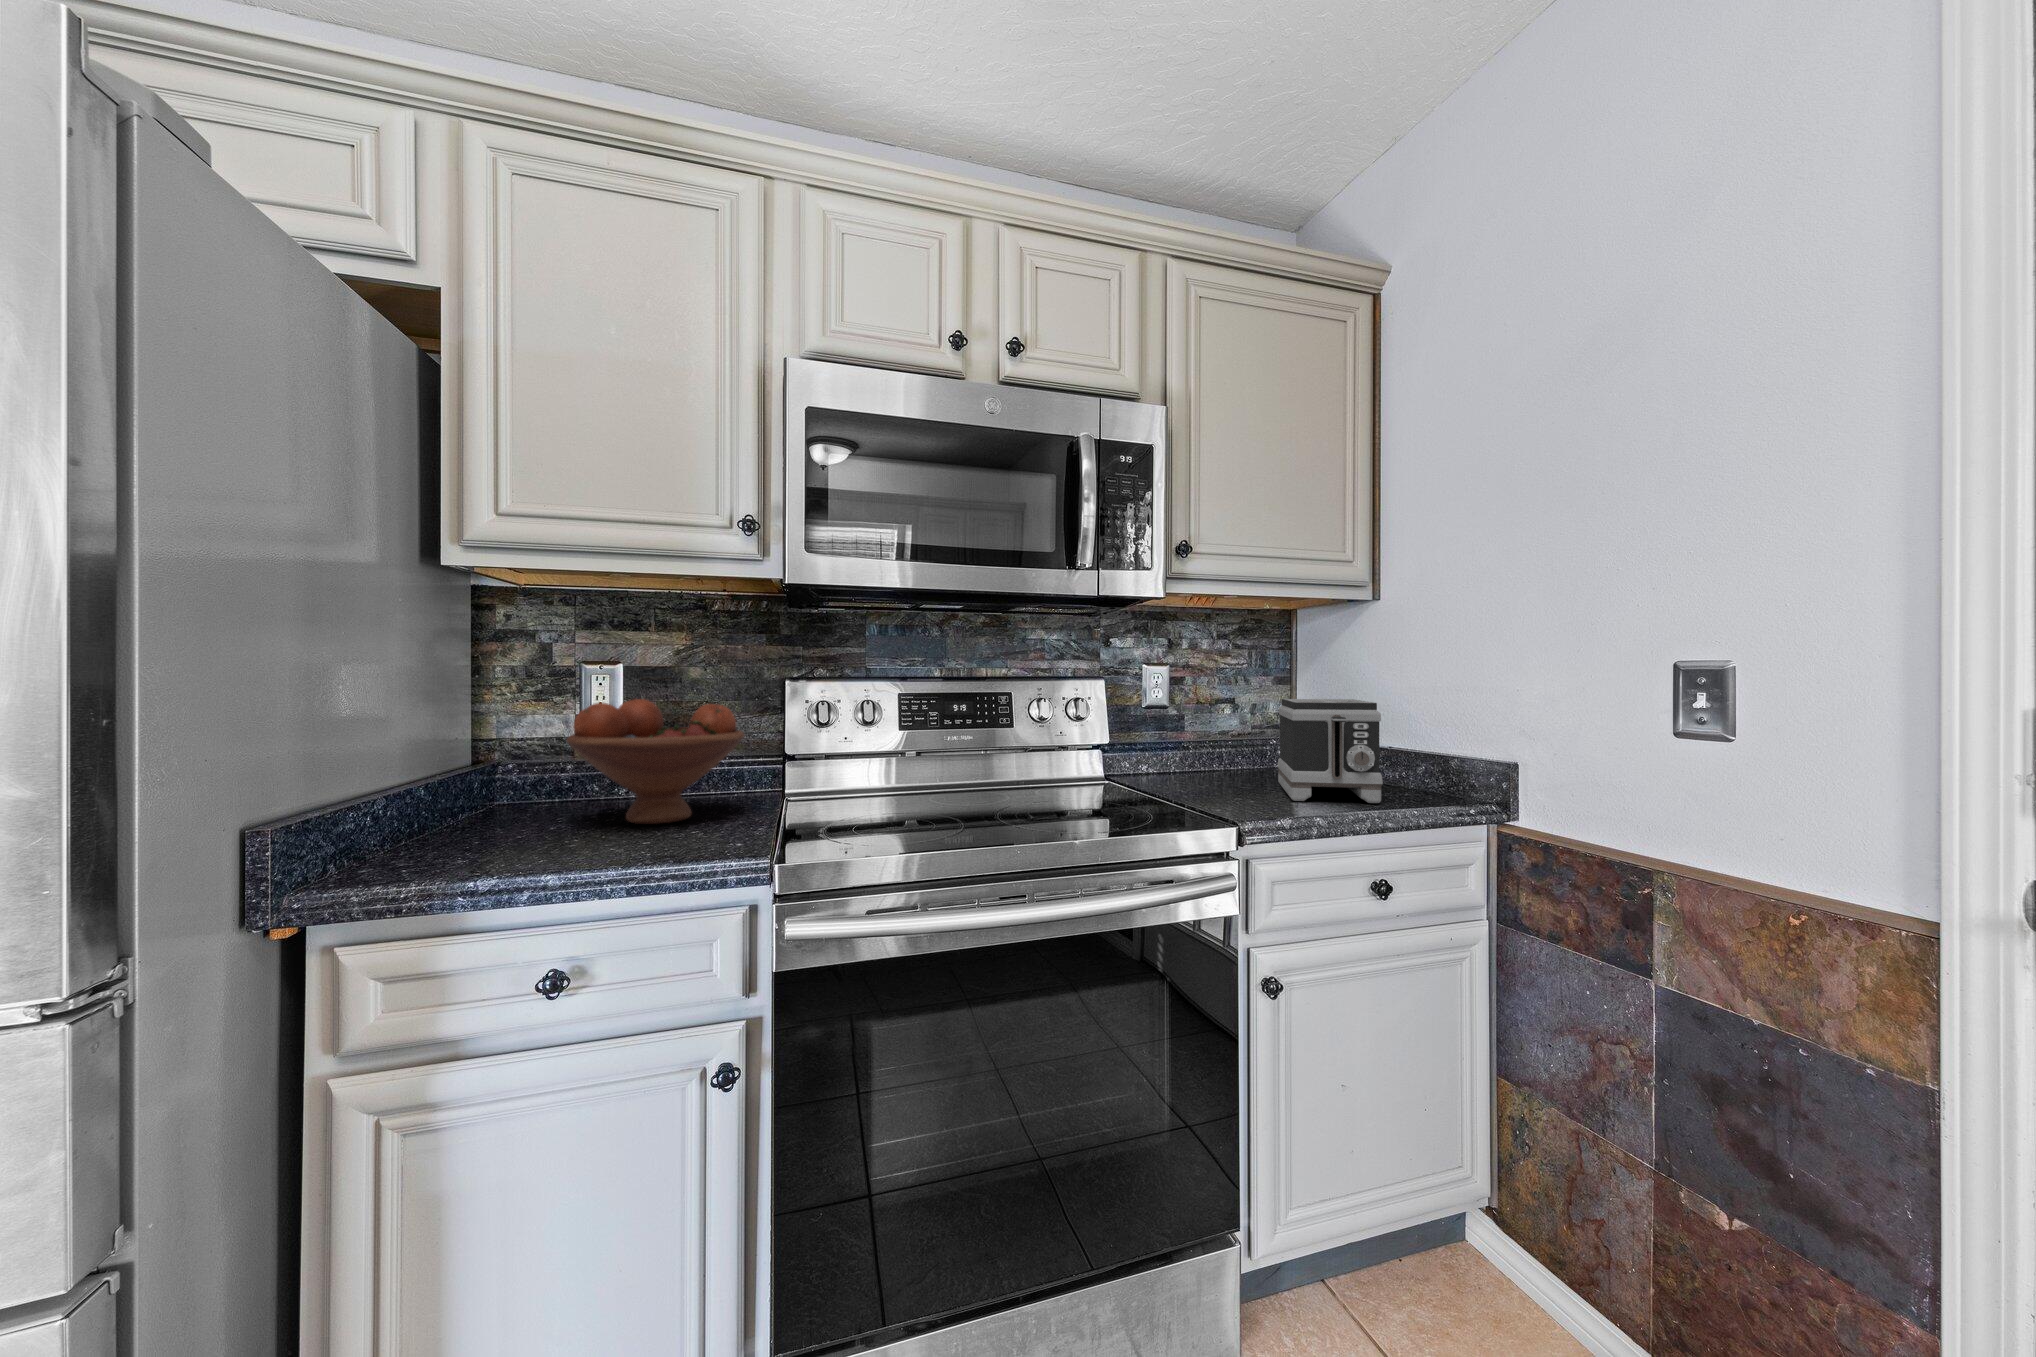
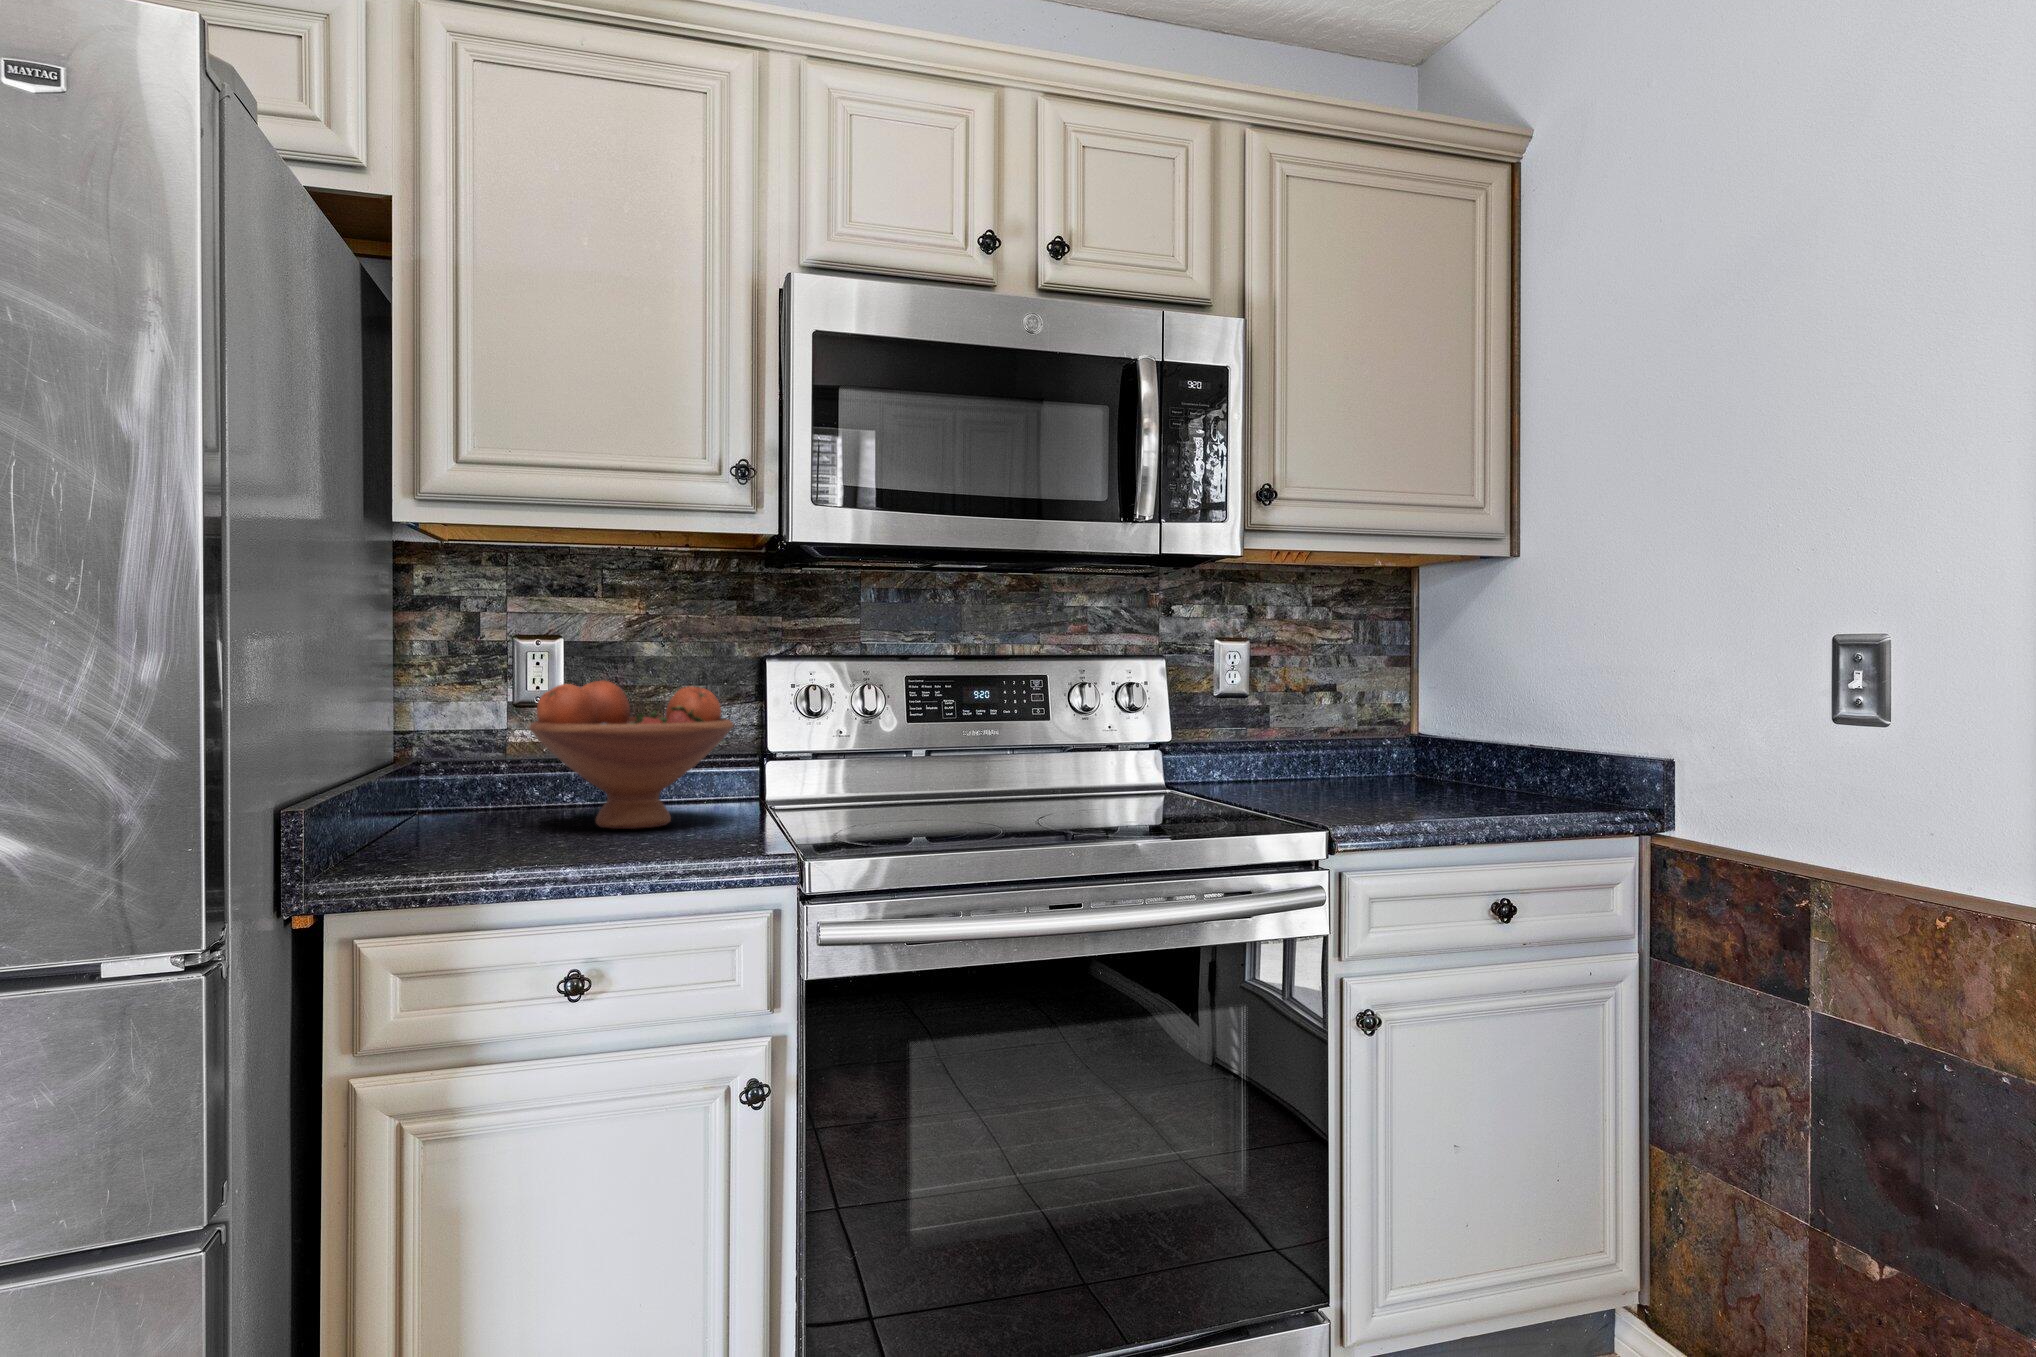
toaster: present [1278,699,1383,803] -> none [1389,685,1513,812]

